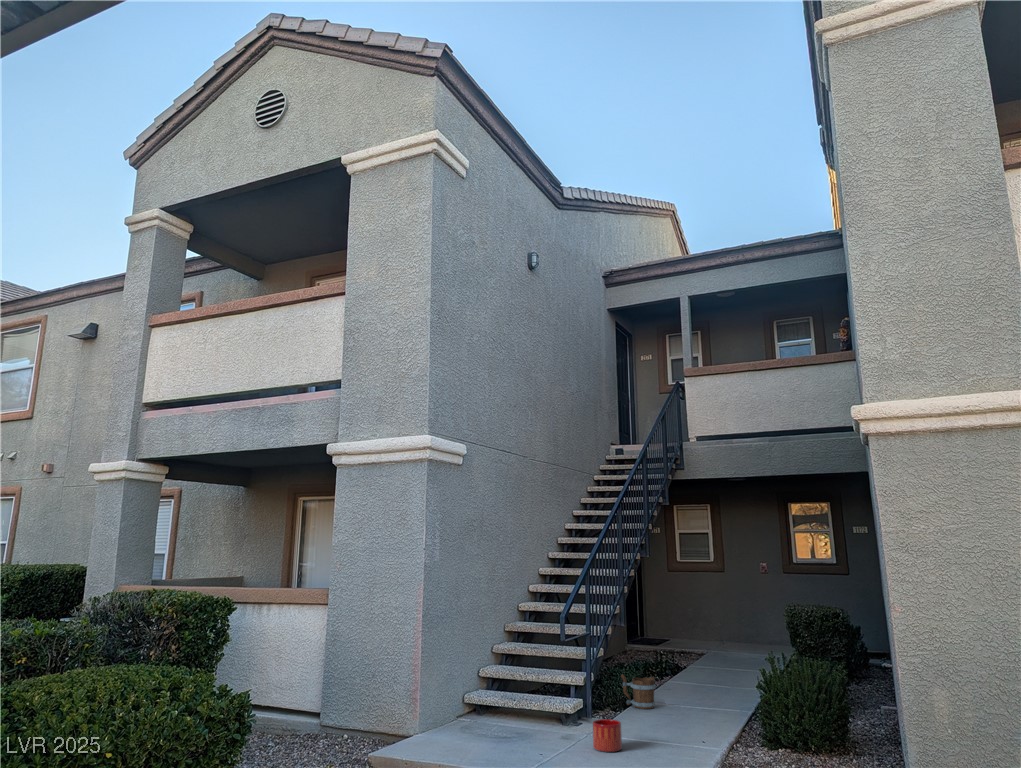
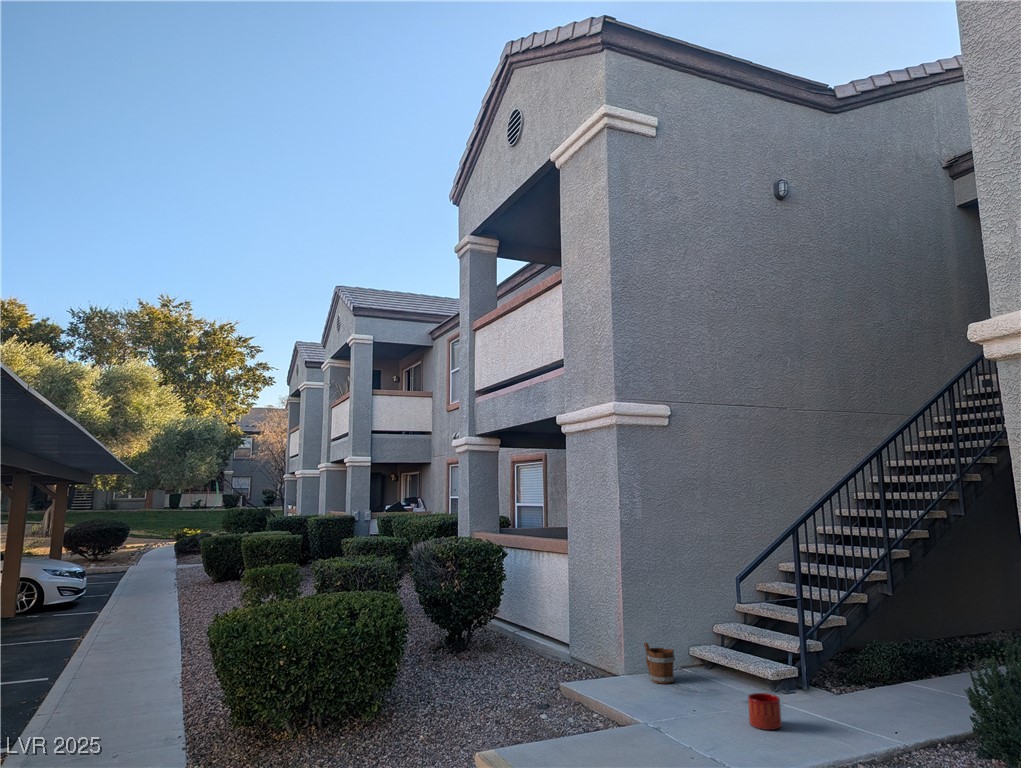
bucket: present [621,675,656,709] -> present [644,643,675,684]

